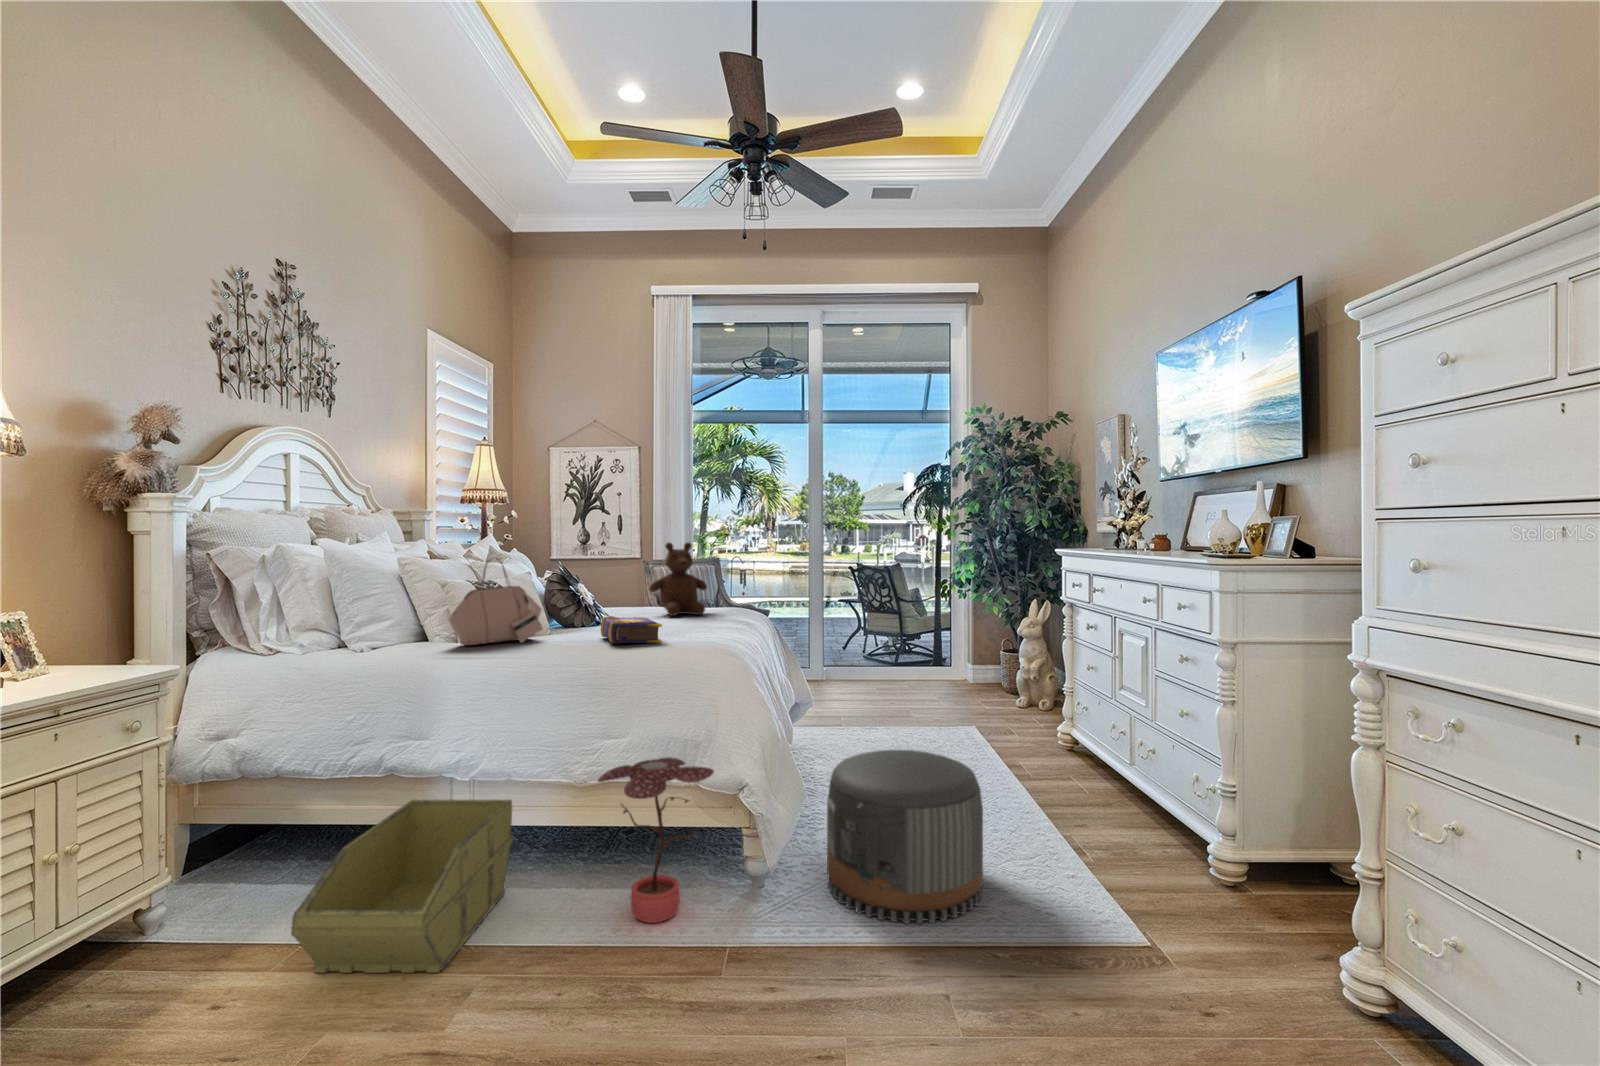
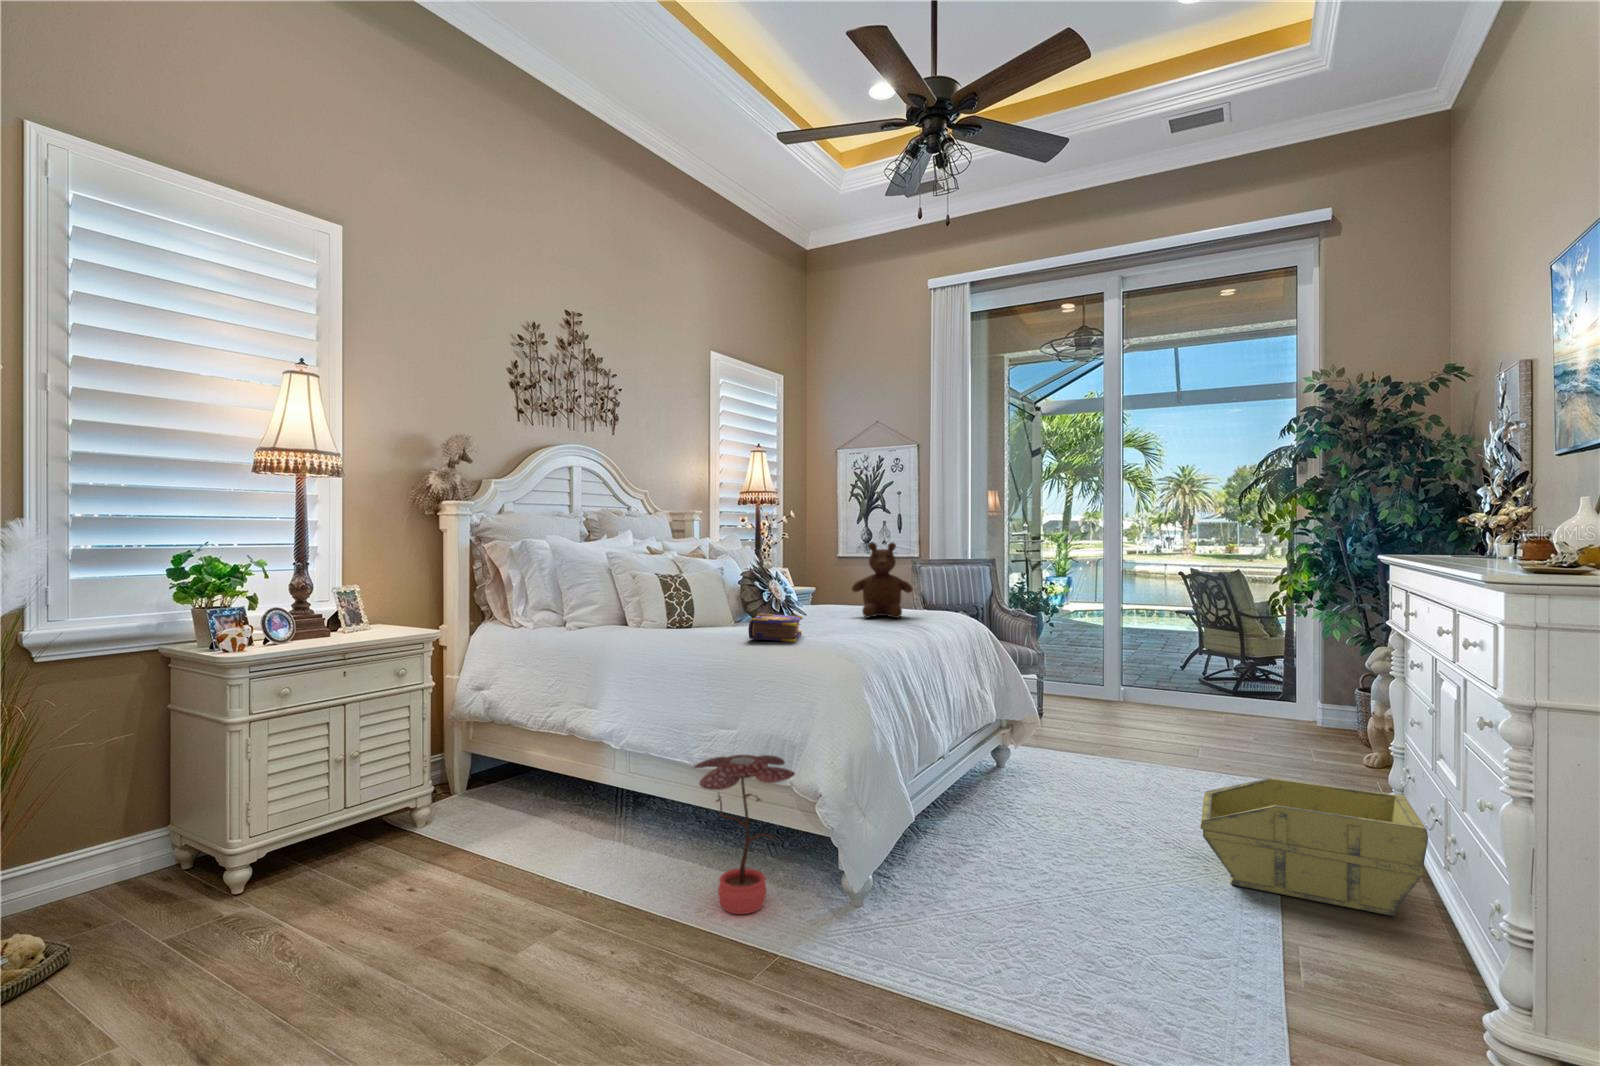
handbag: present [448,560,543,645] -> none [628,554,714,633]
pouf: present [827,750,983,924] -> none [919,785,1107,998]
storage bin: present [291,800,513,973] -> present [1200,778,1428,916]

